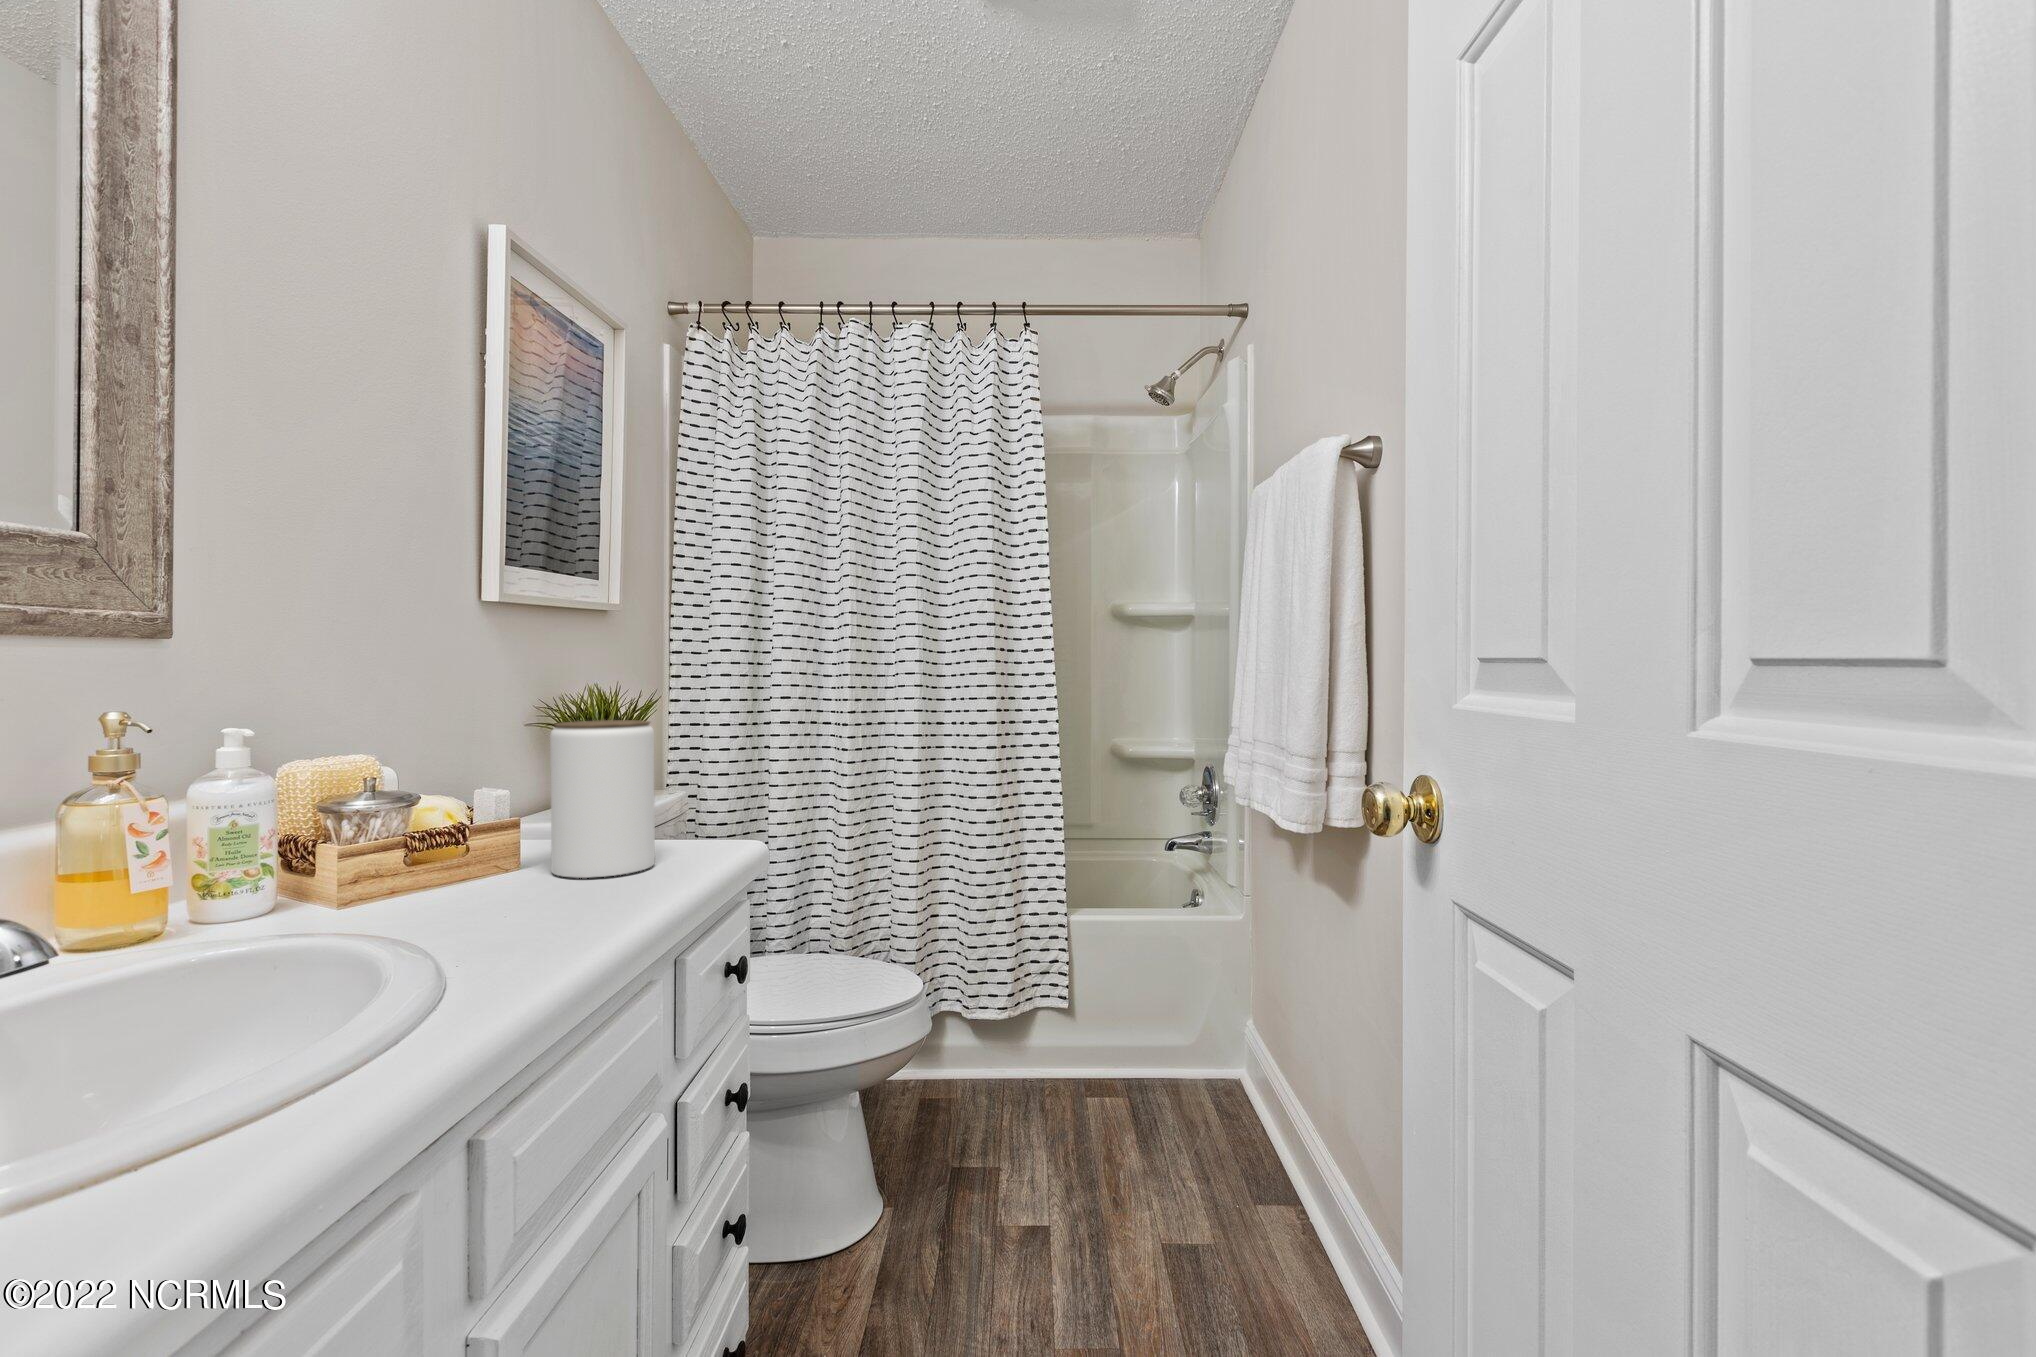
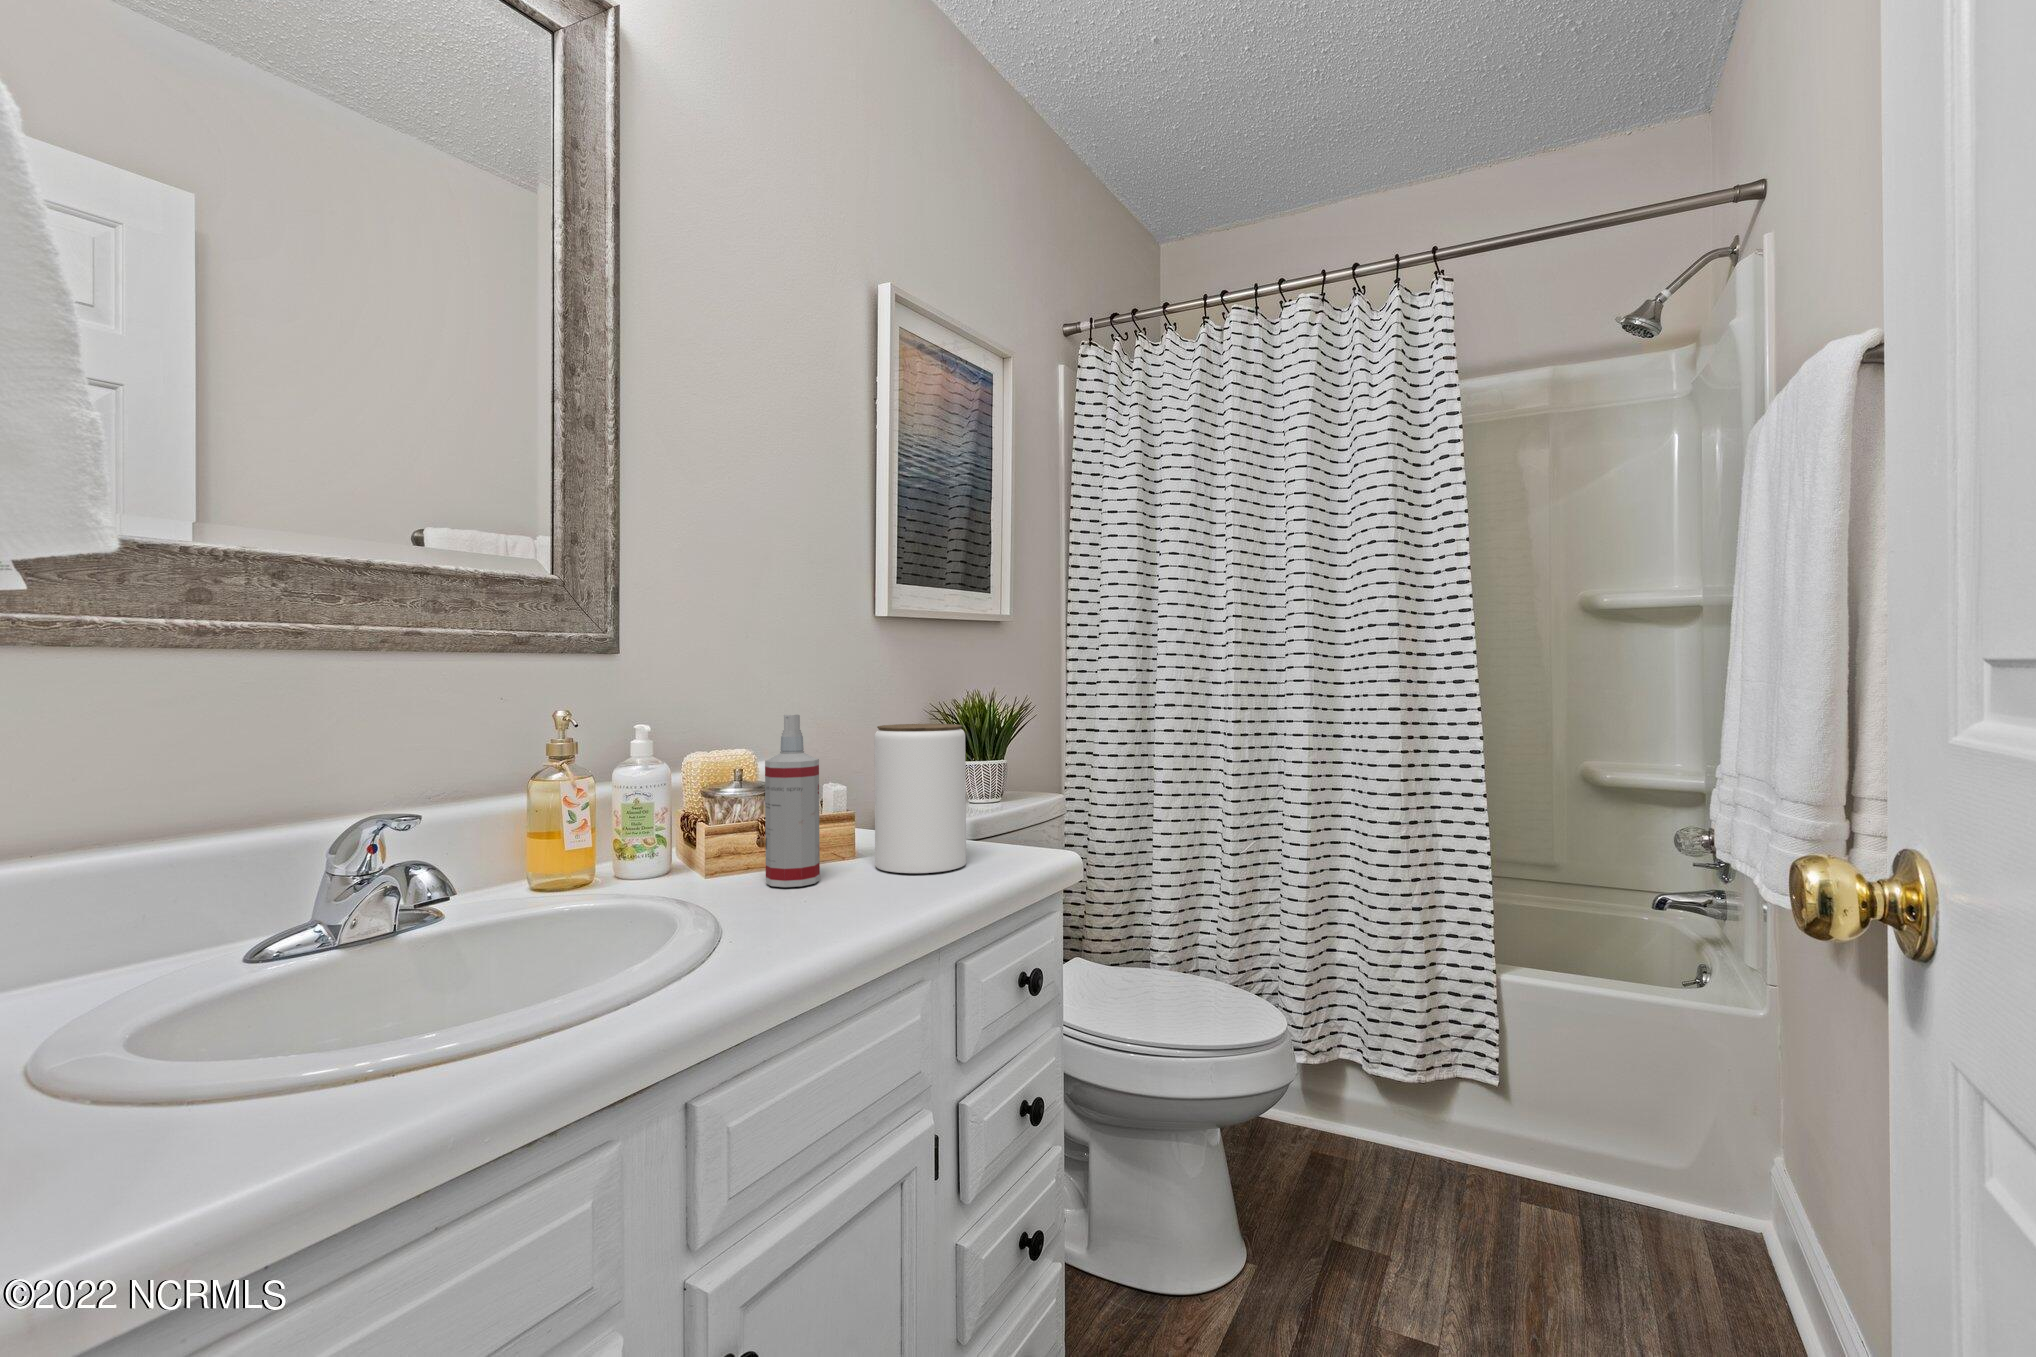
spray bottle: none [432,713,500,906] -> present [765,715,820,887]

